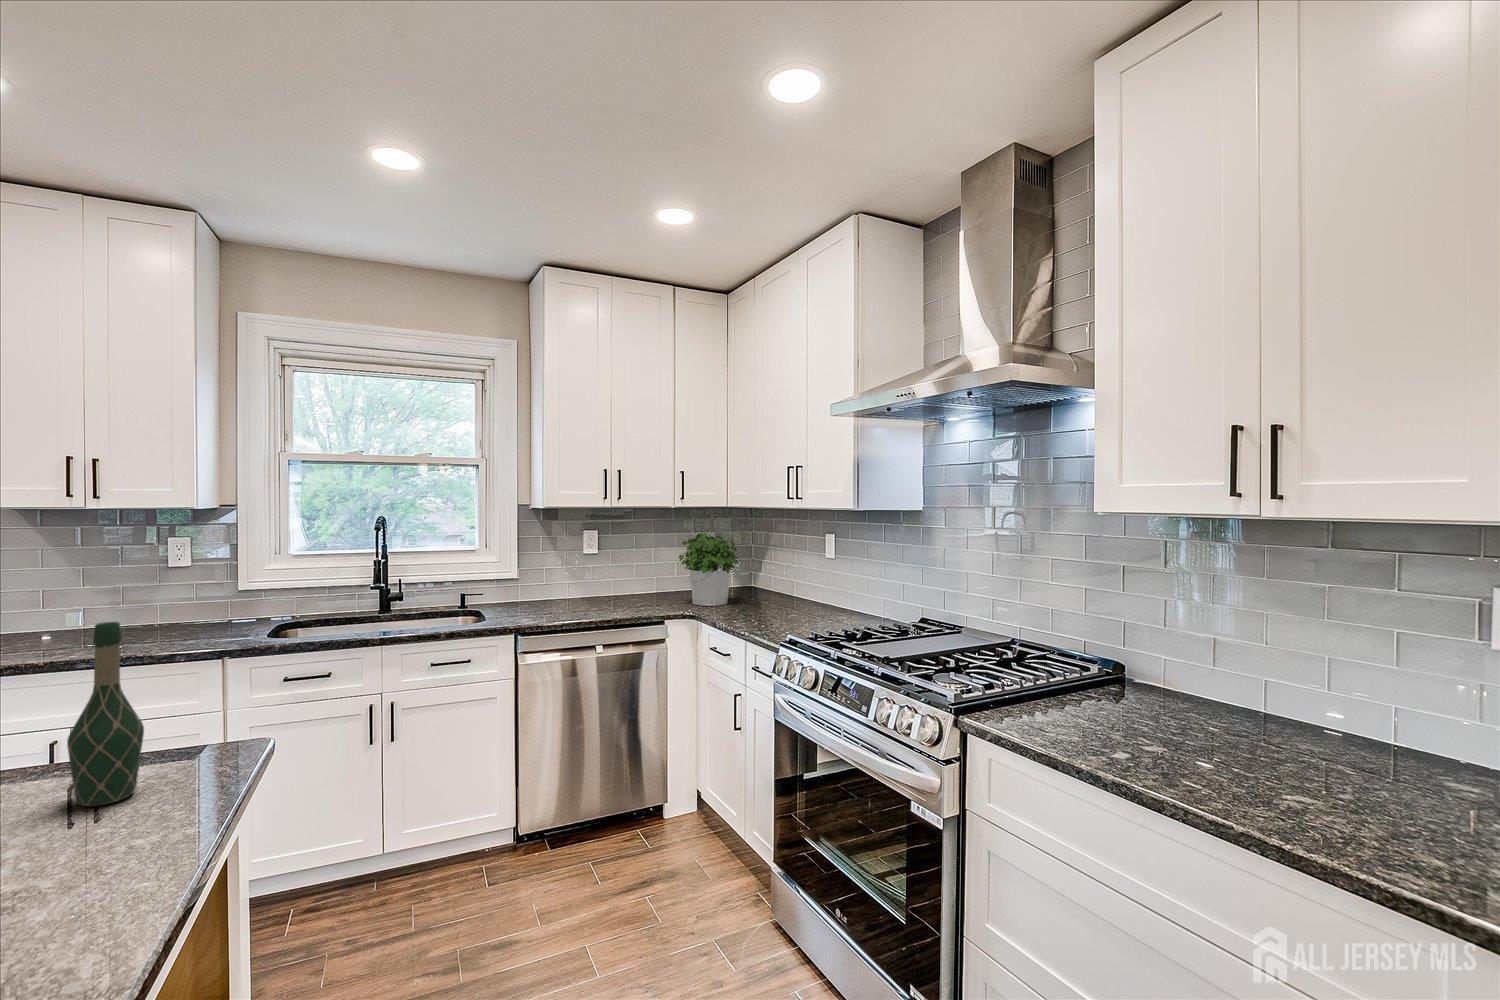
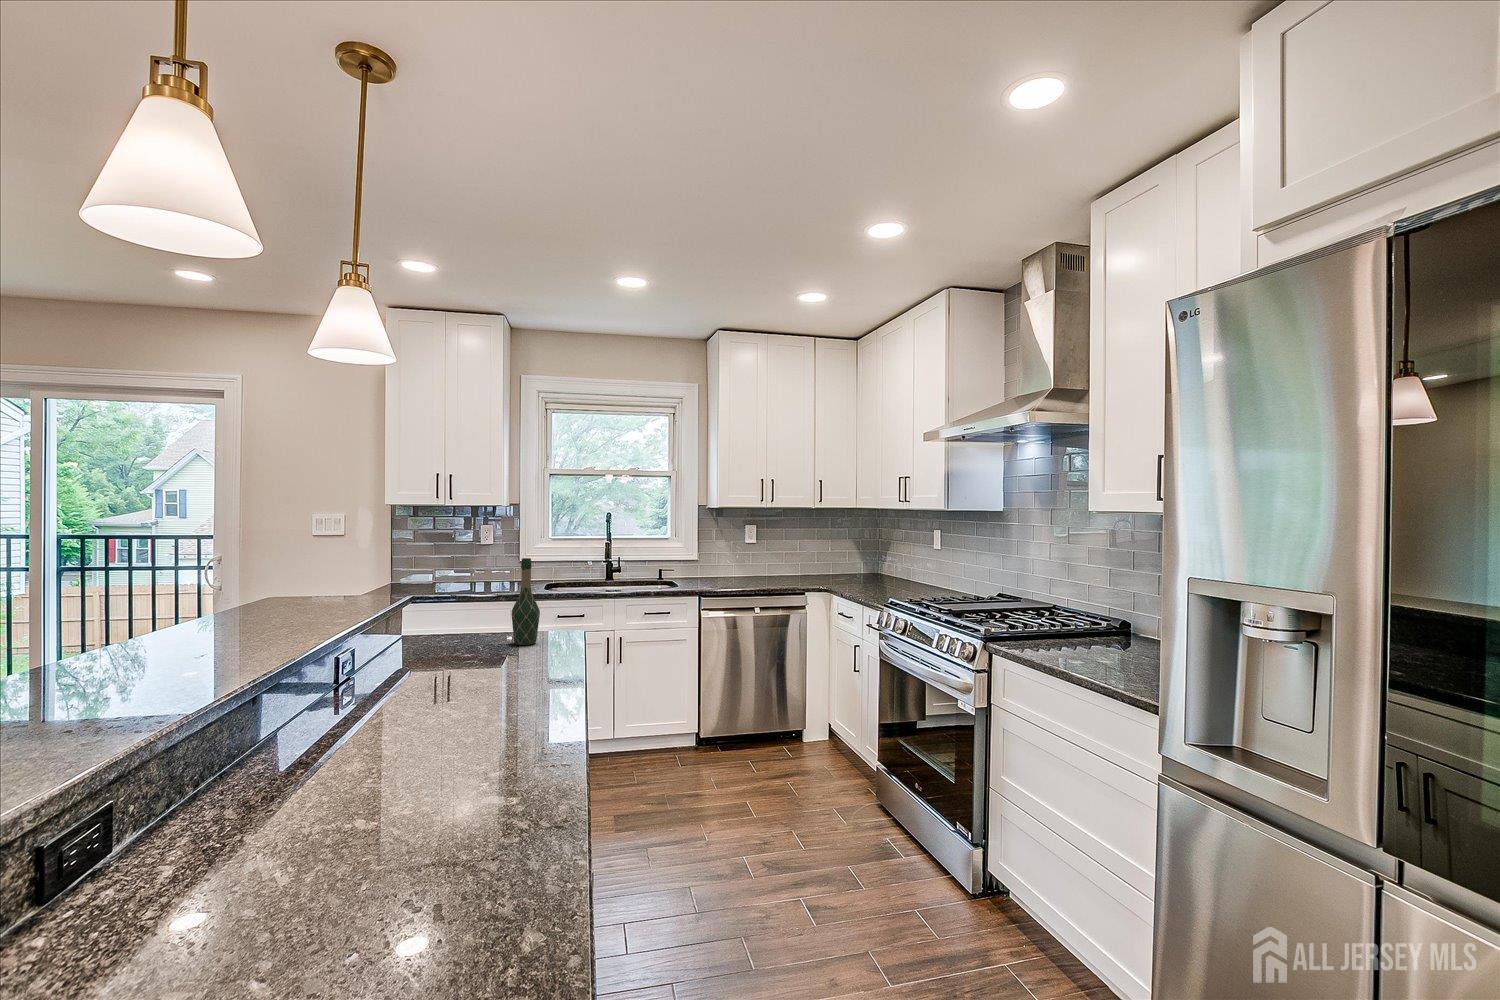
potted plant: present [679,533,737,606] -> none [817,527,863,584]

